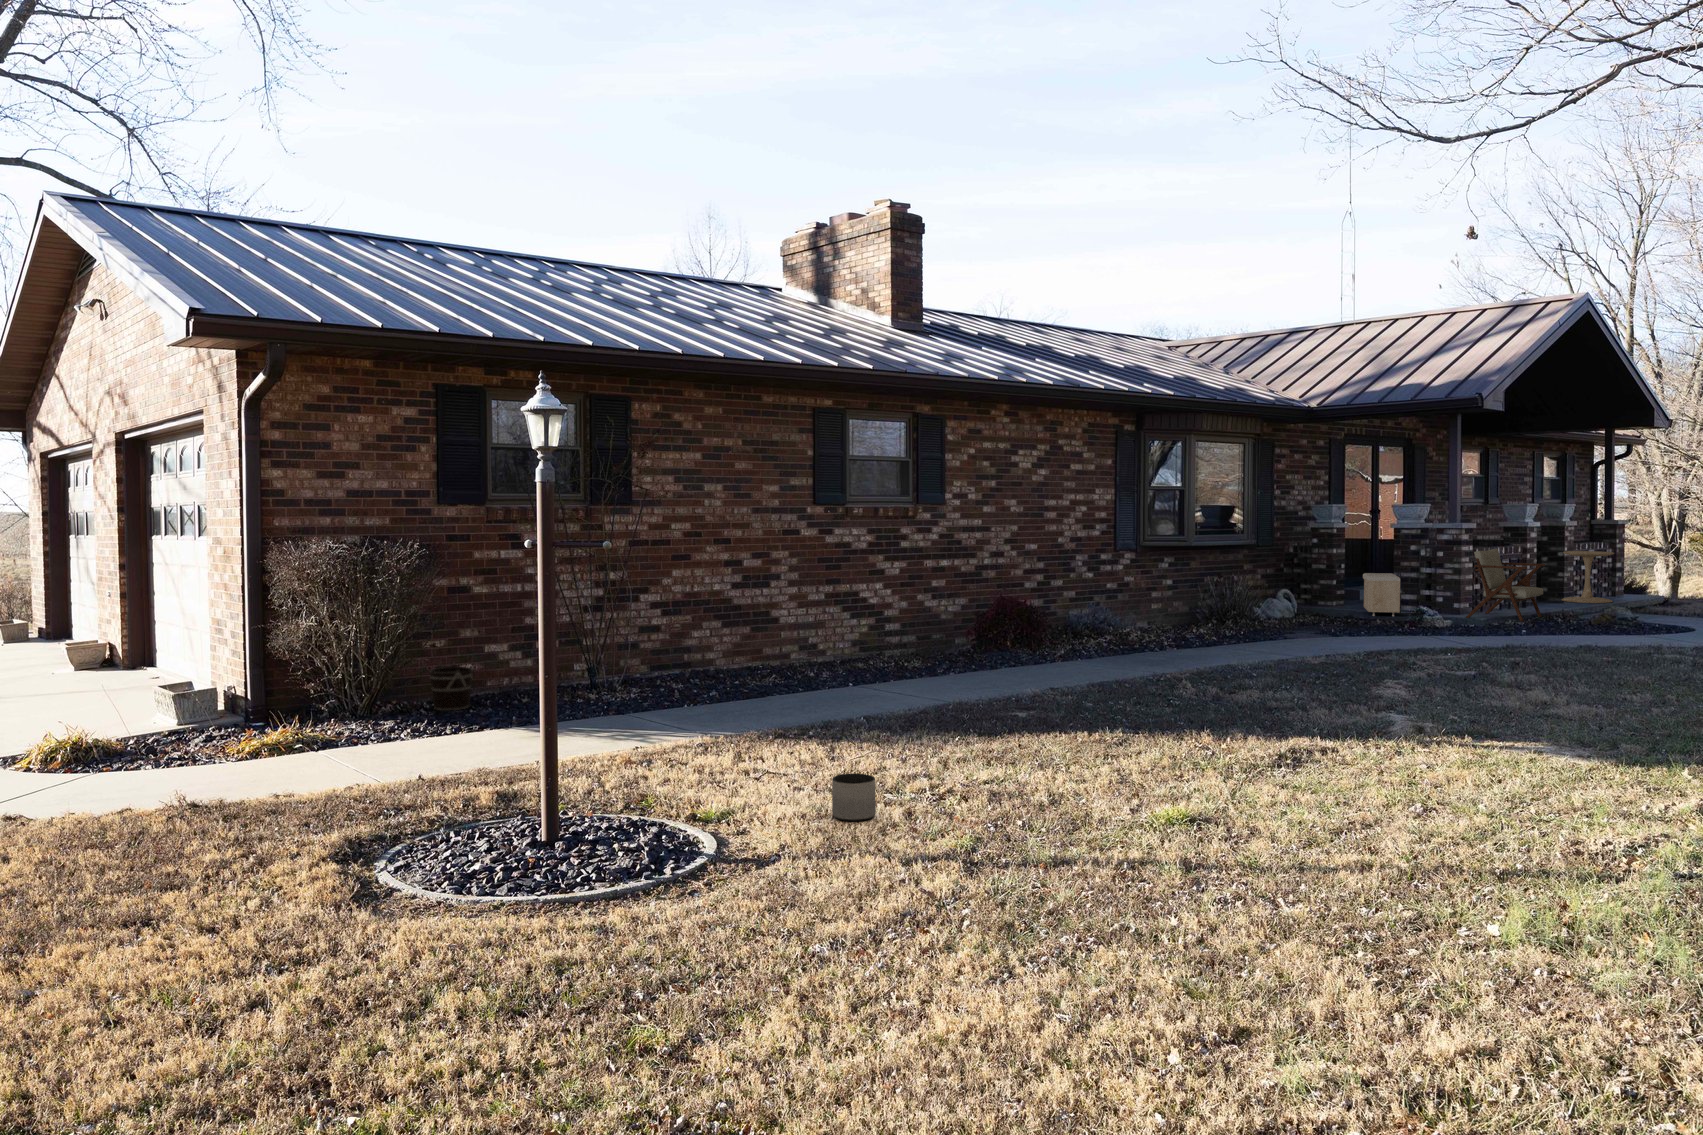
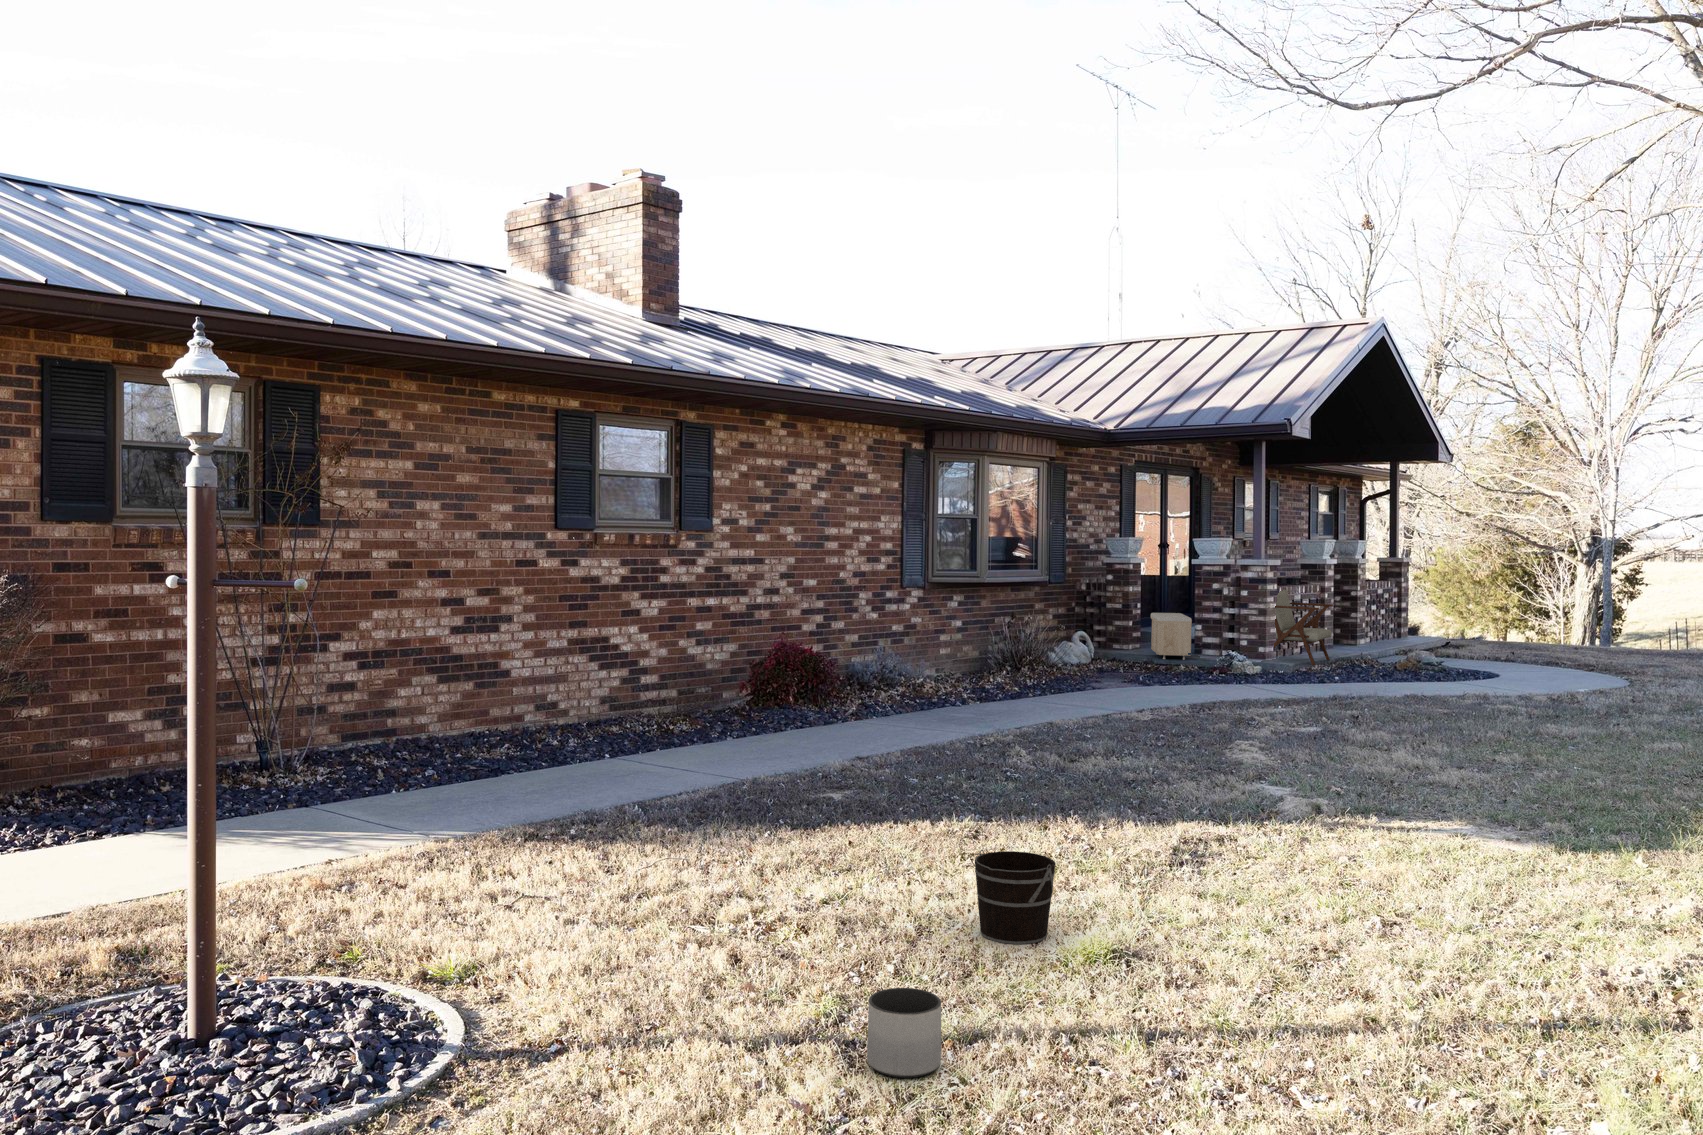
pedestal table: present [1562,551,1614,603] -> none [1336,590,1387,645]
bucket: present [430,667,472,710] -> present [975,850,1055,944]
planter: present [832,774,876,821] -> present [867,988,941,1078]

